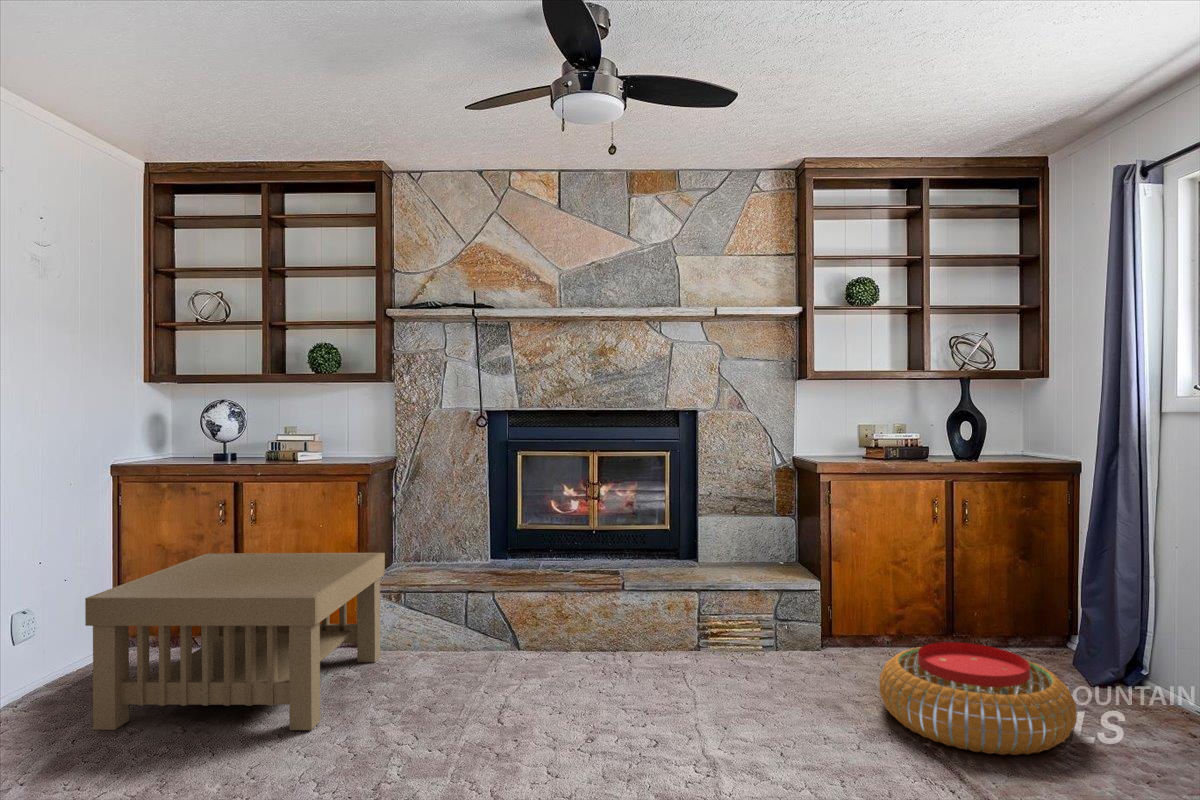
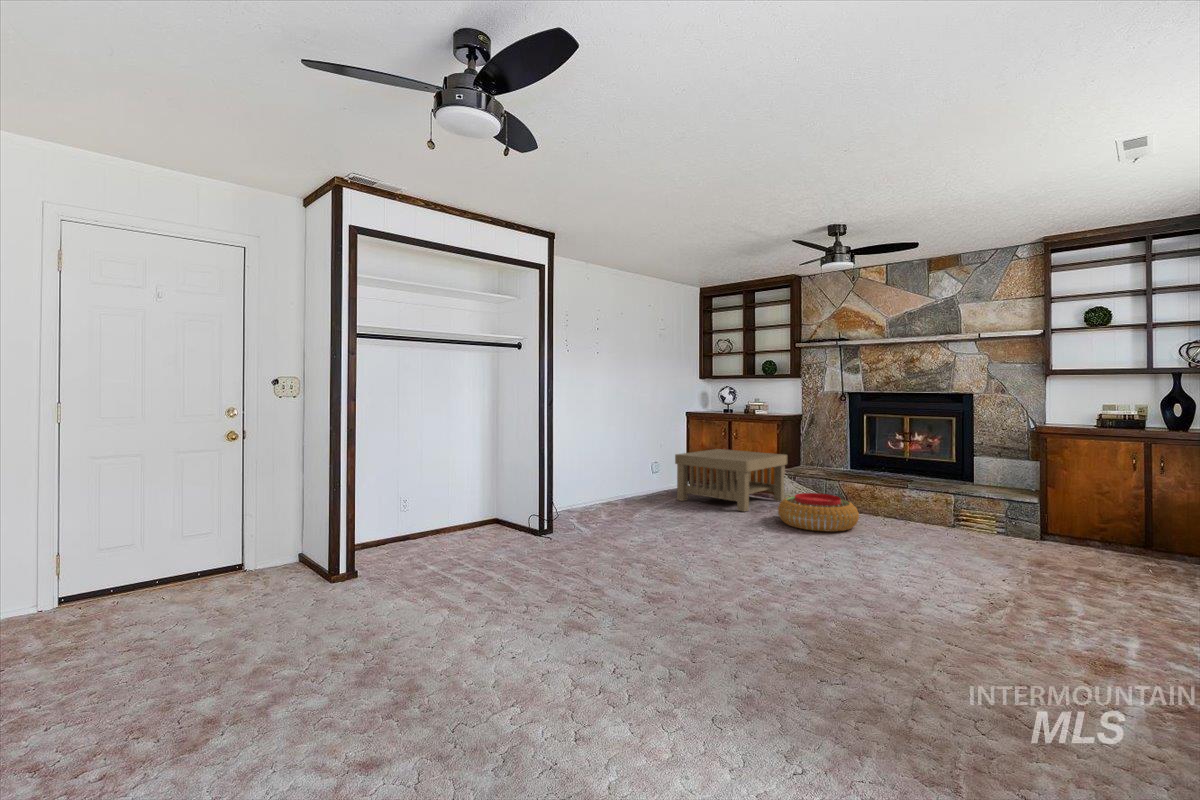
pouf: present [879,642,1077,755] -> present [778,493,859,532]

